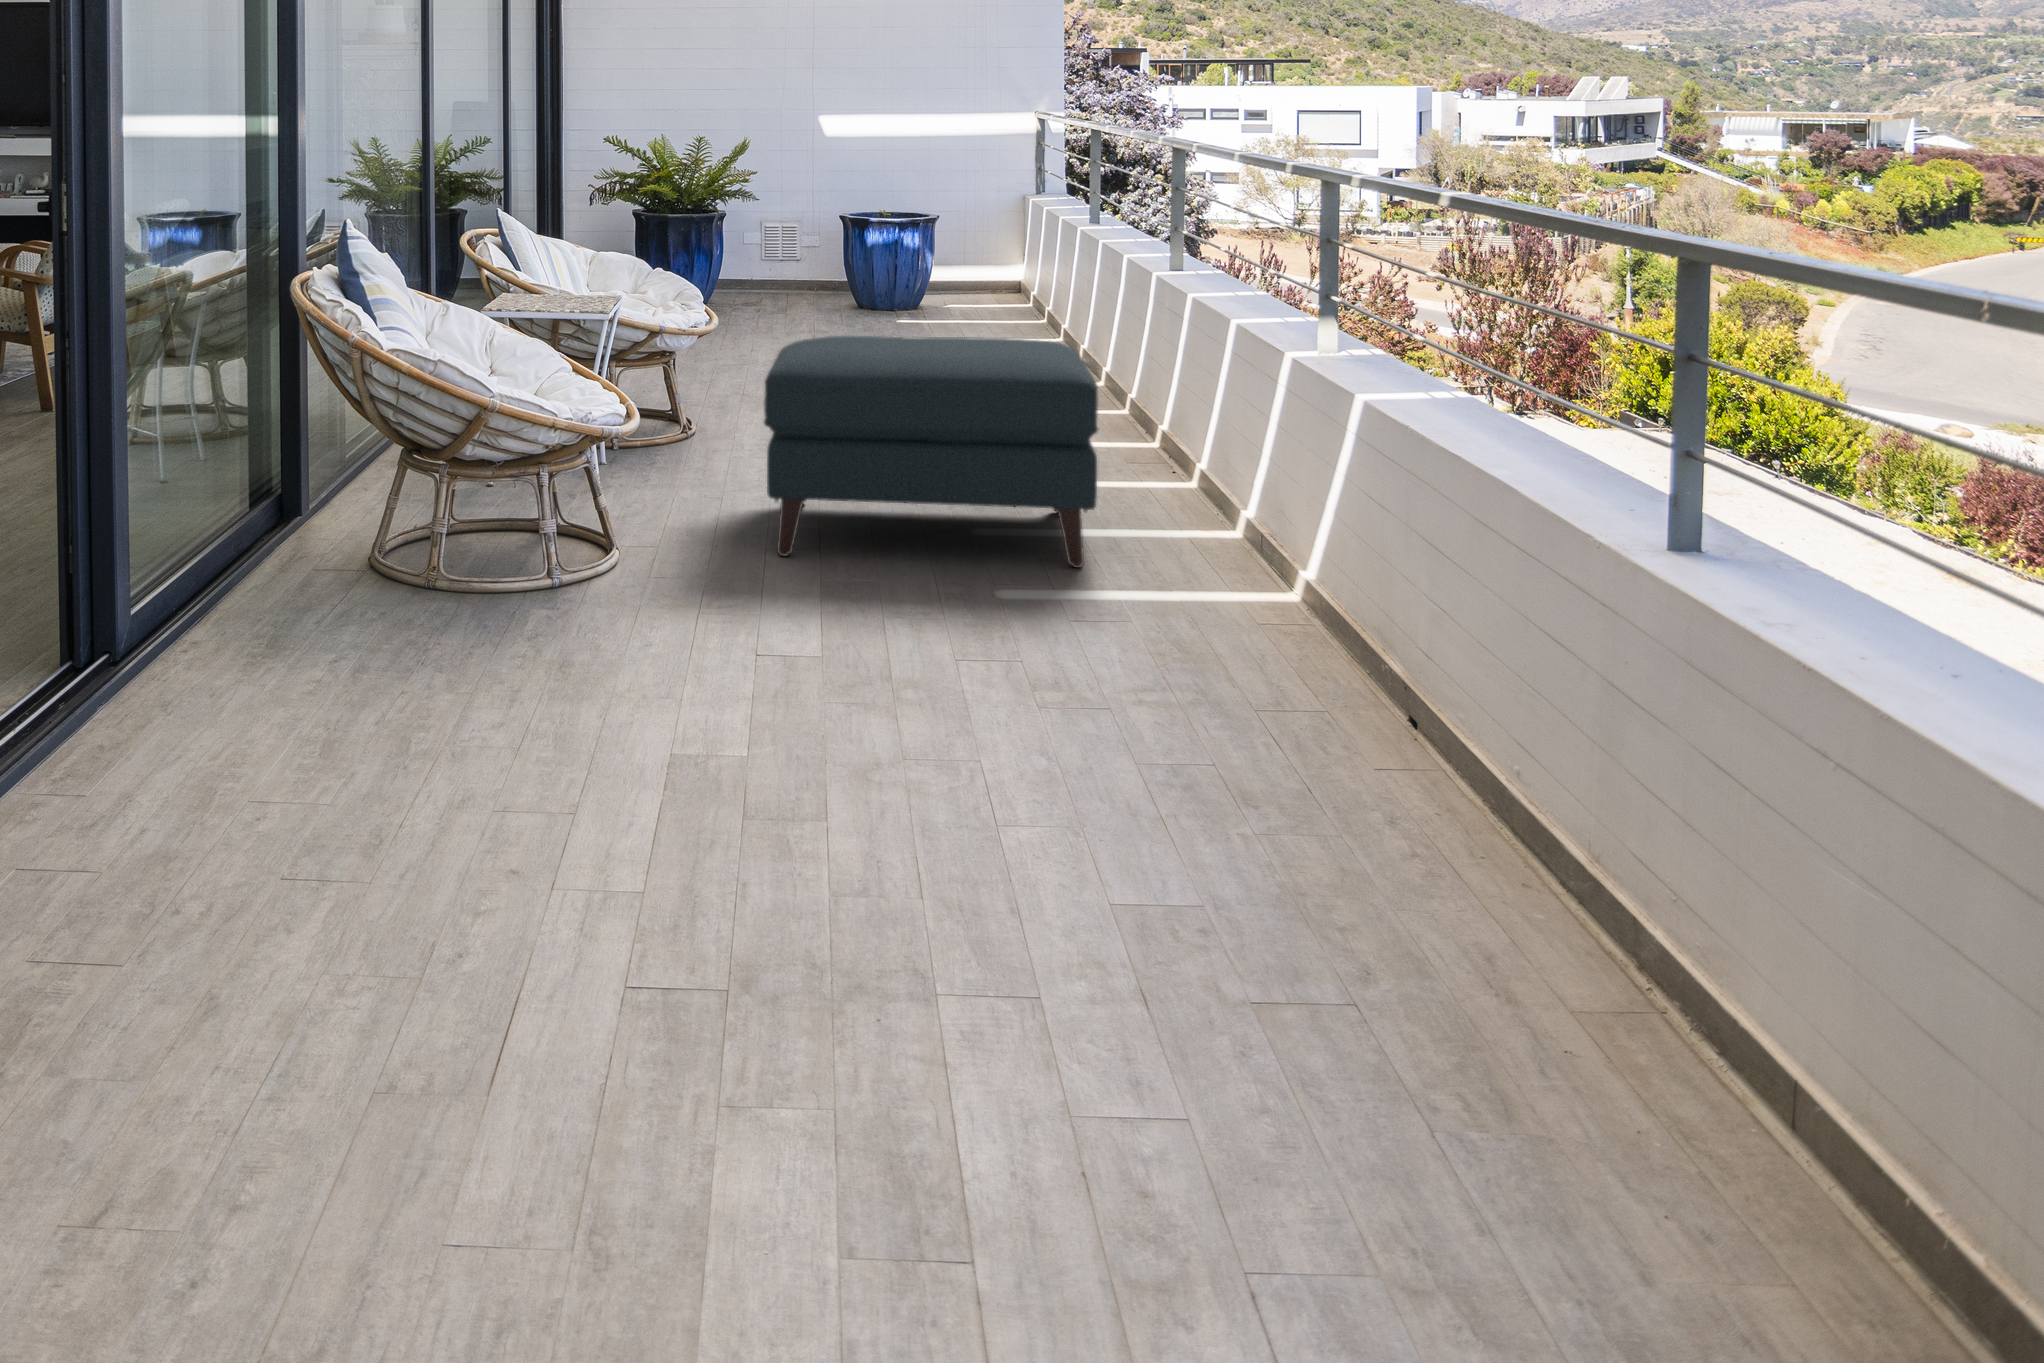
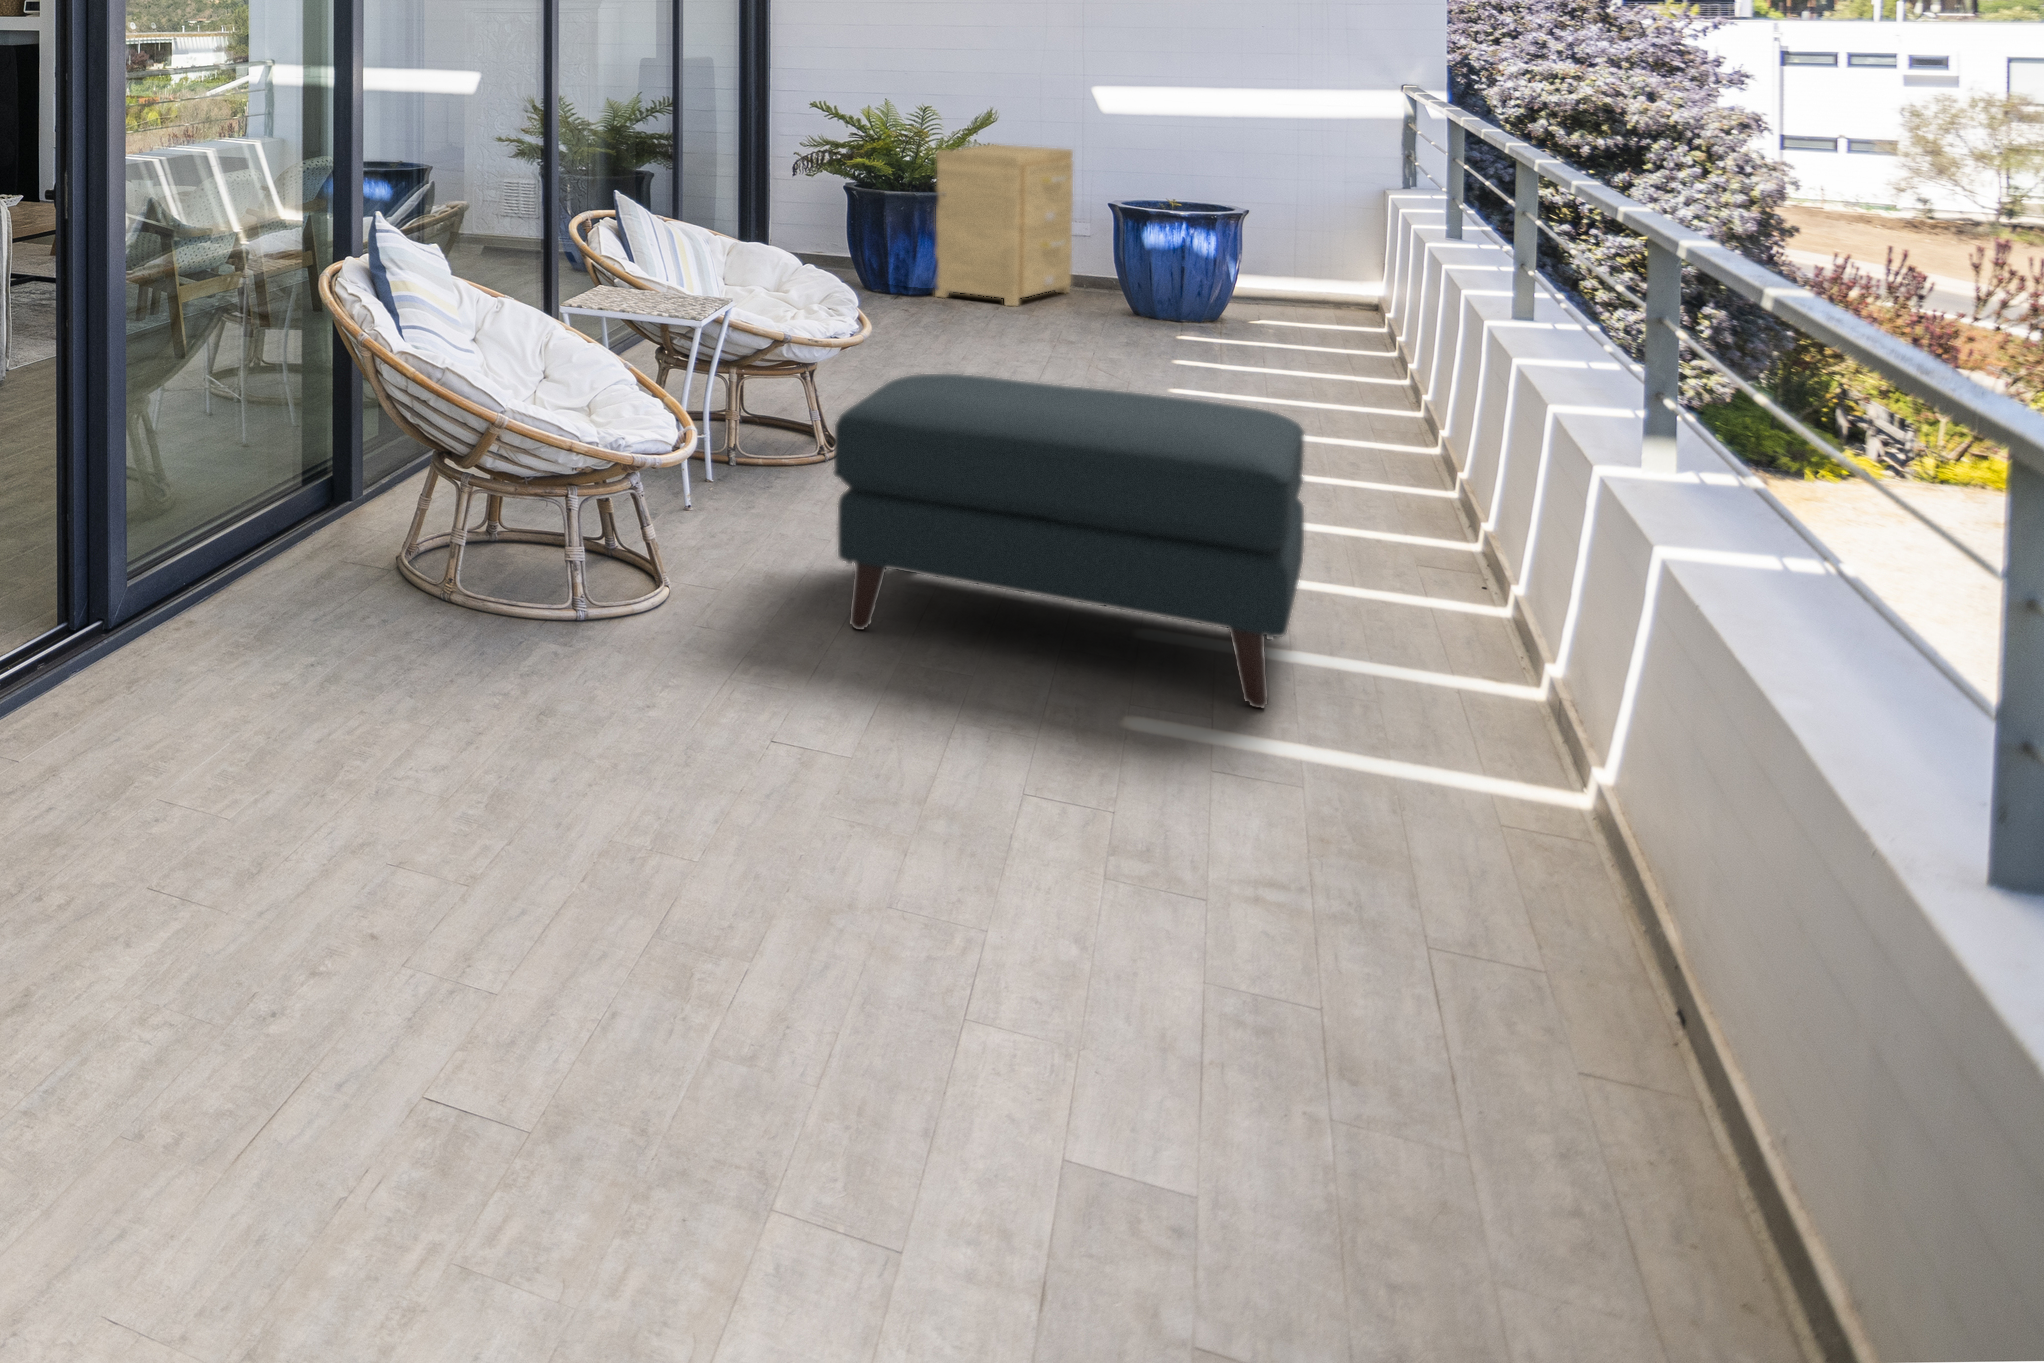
side table: none [704,172,802,305] -> present [935,144,1073,306]

